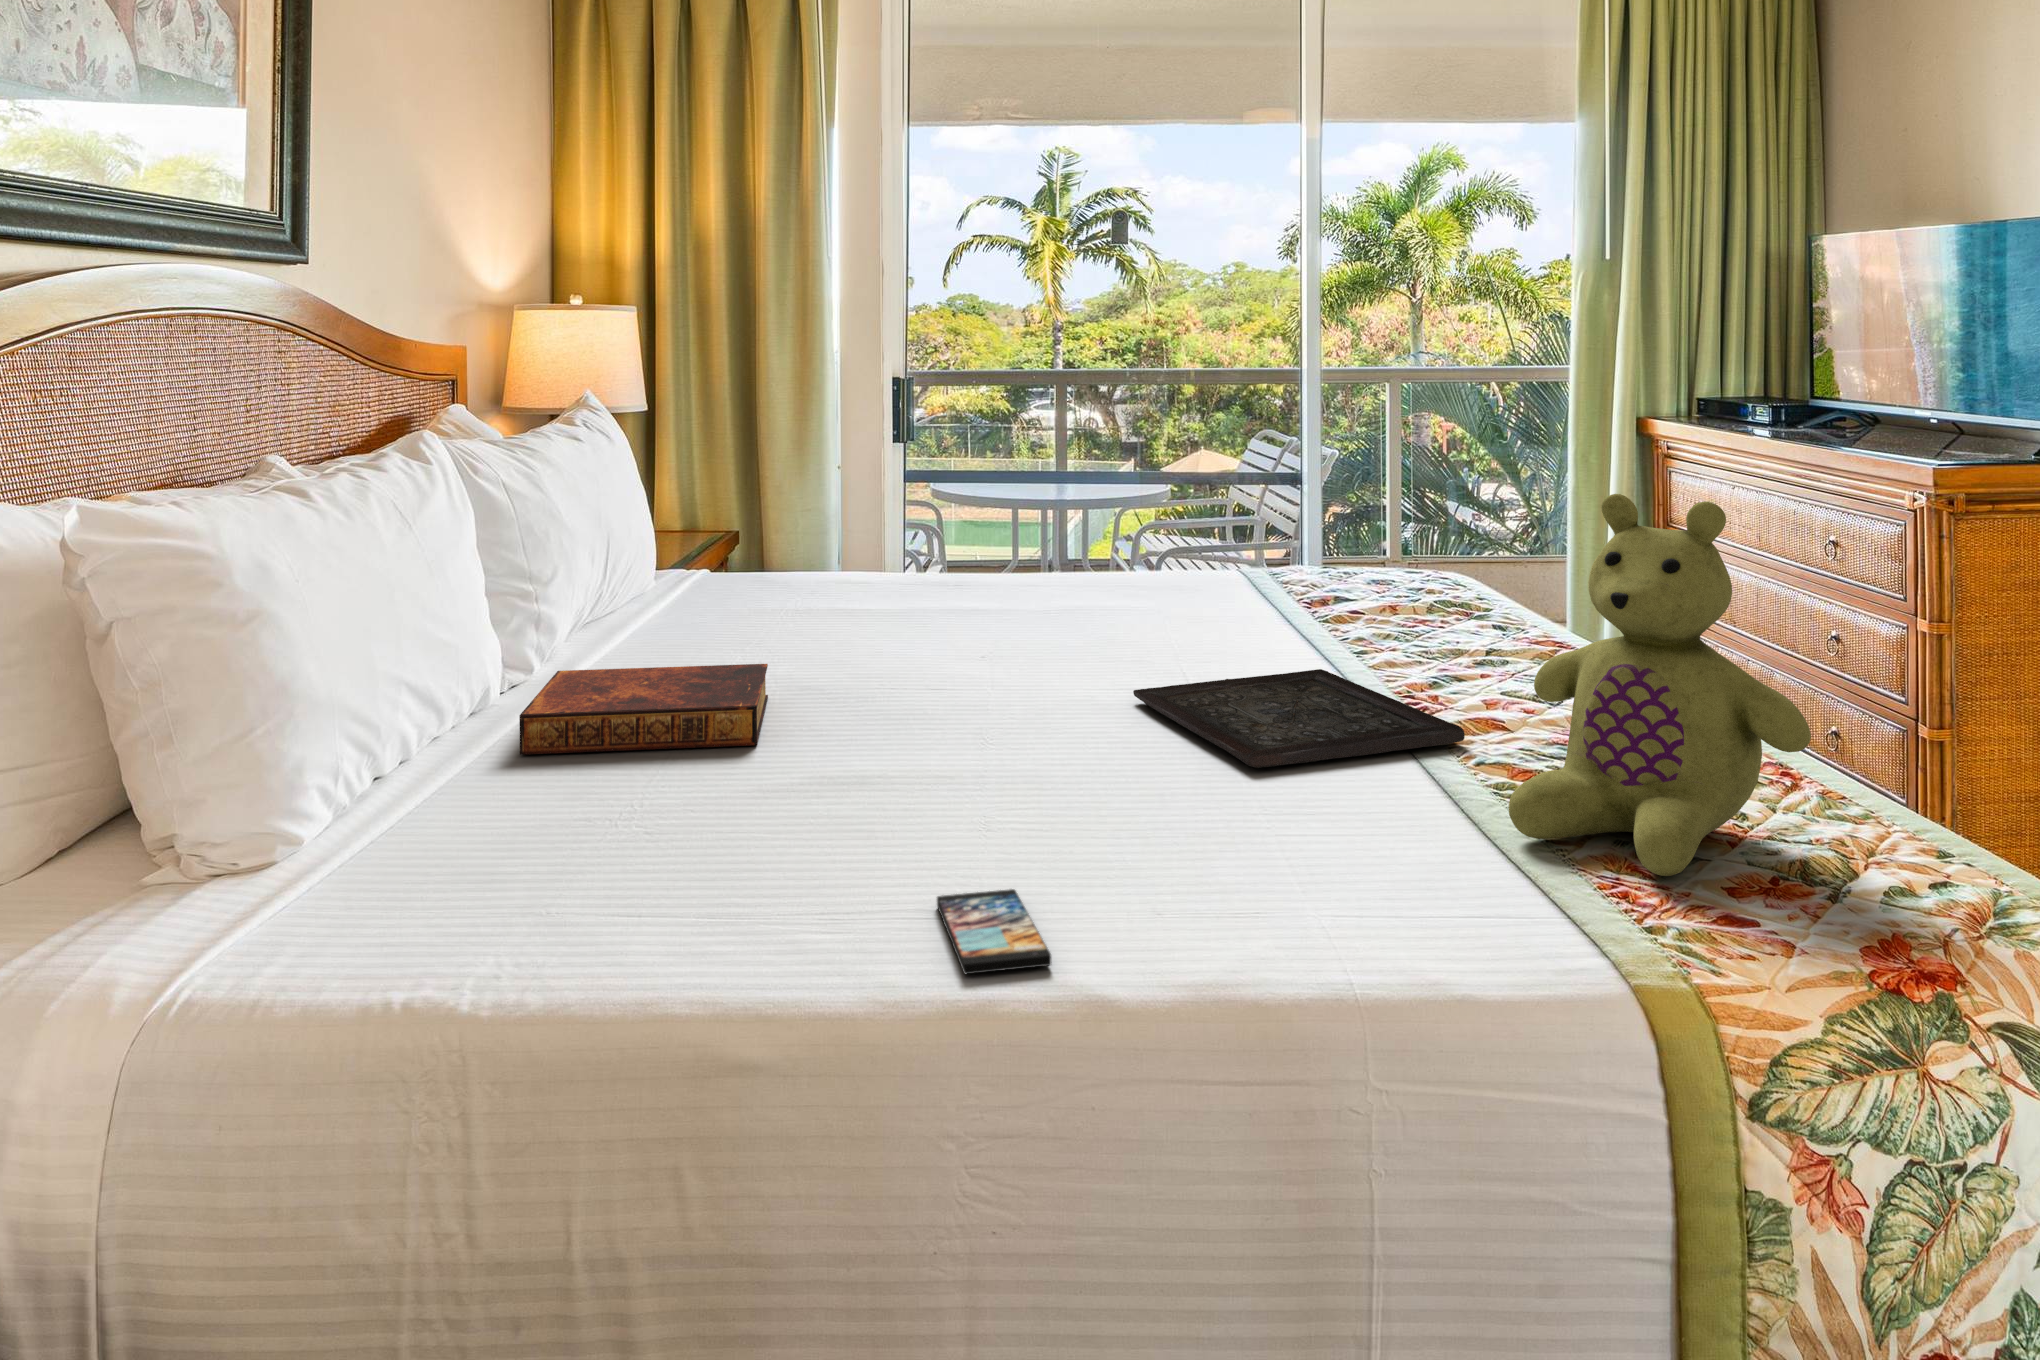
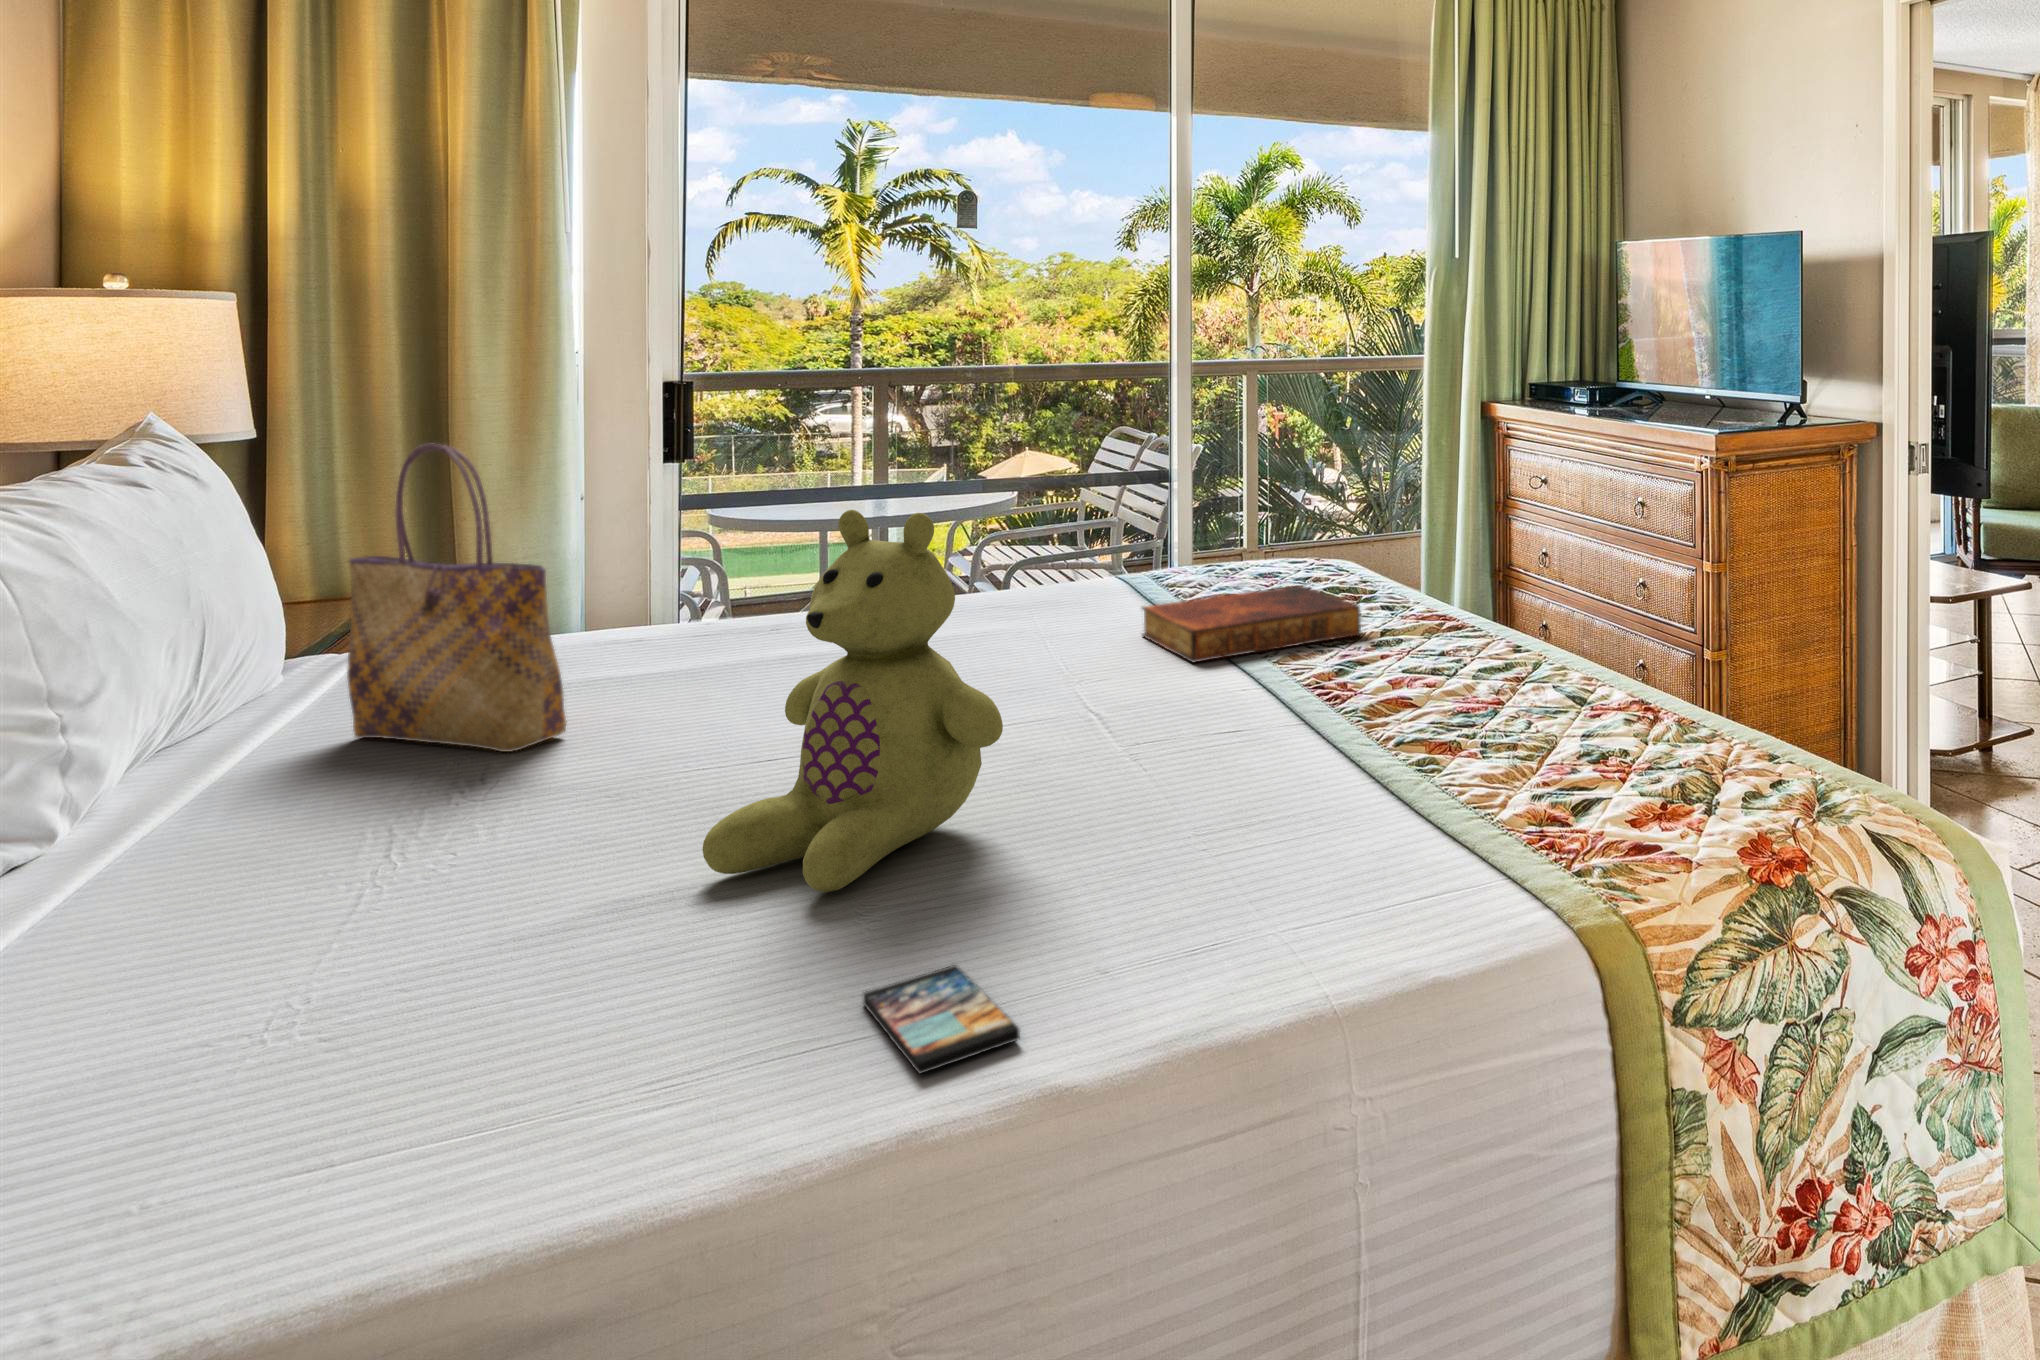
tote bag: none [648,410,781,659] -> present [347,444,566,752]
stuffed bear: present [1509,494,1811,876] -> present [703,510,1003,892]
book: present [519,664,768,755] -> present [1142,585,1361,663]
tray: present [1133,669,1465,768] -> none [1036,672,1380,783]

